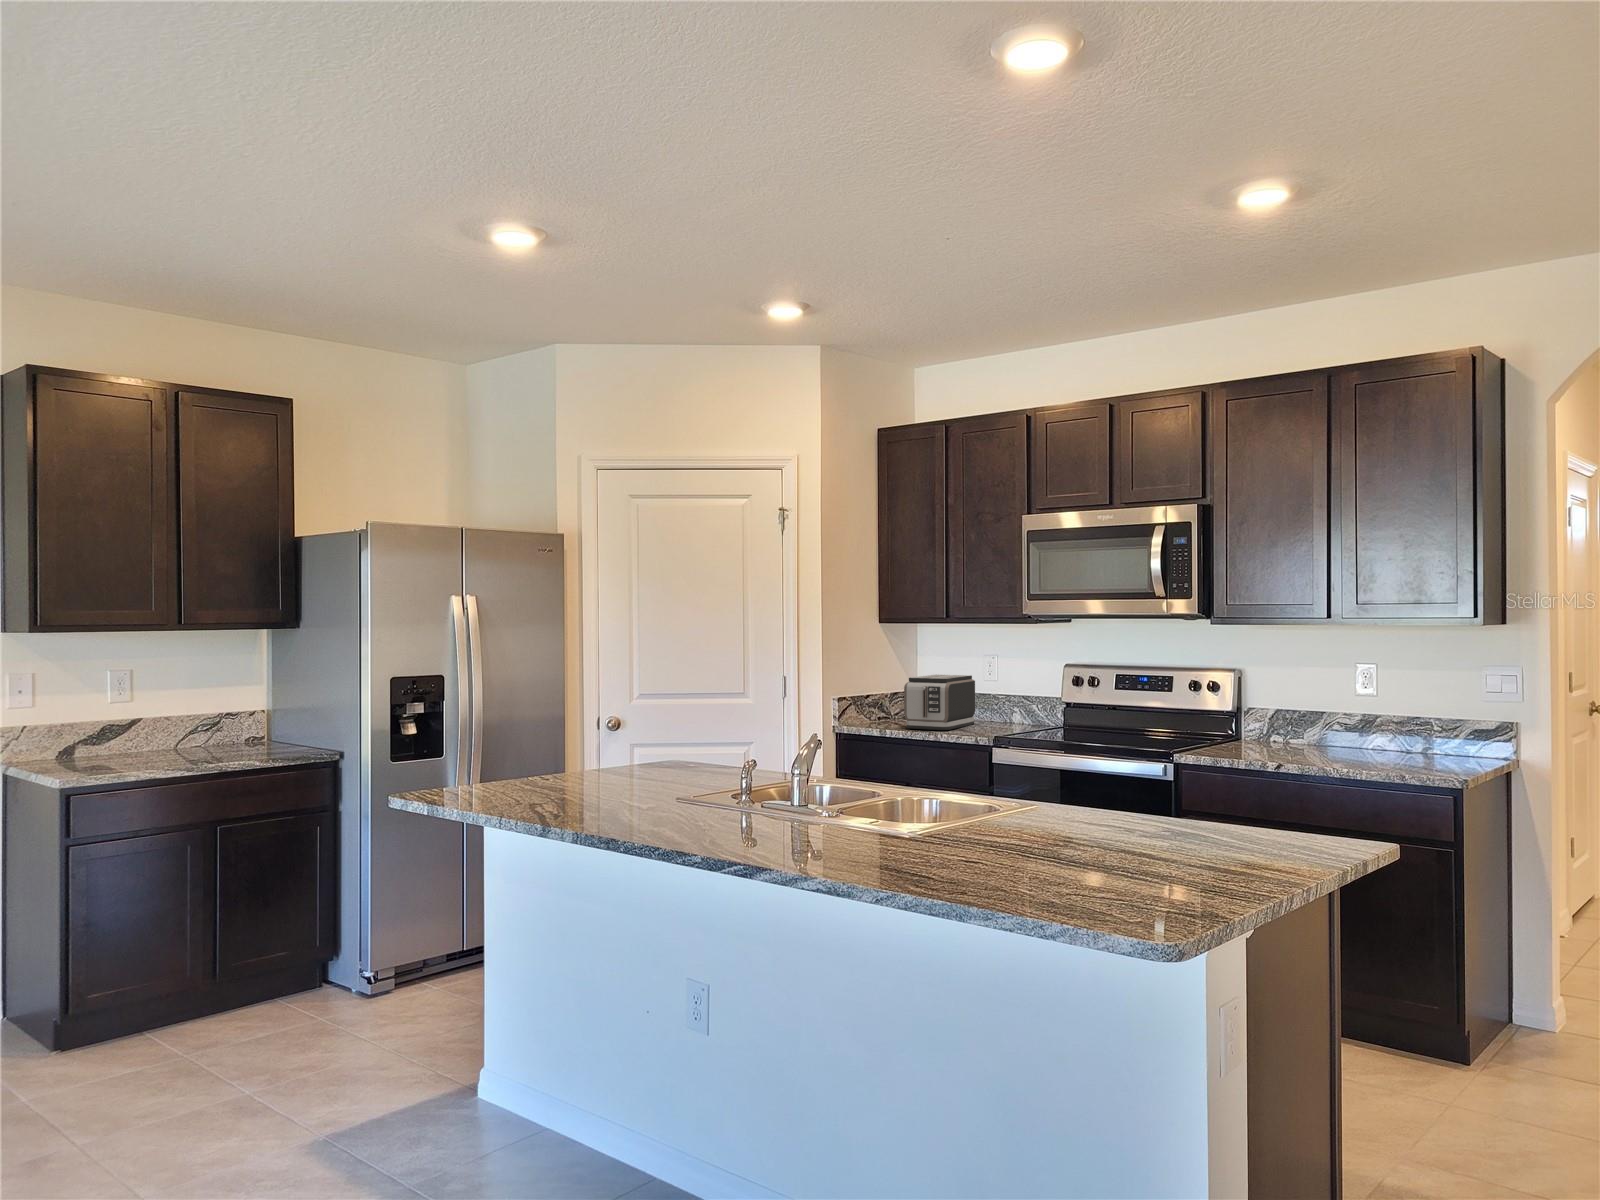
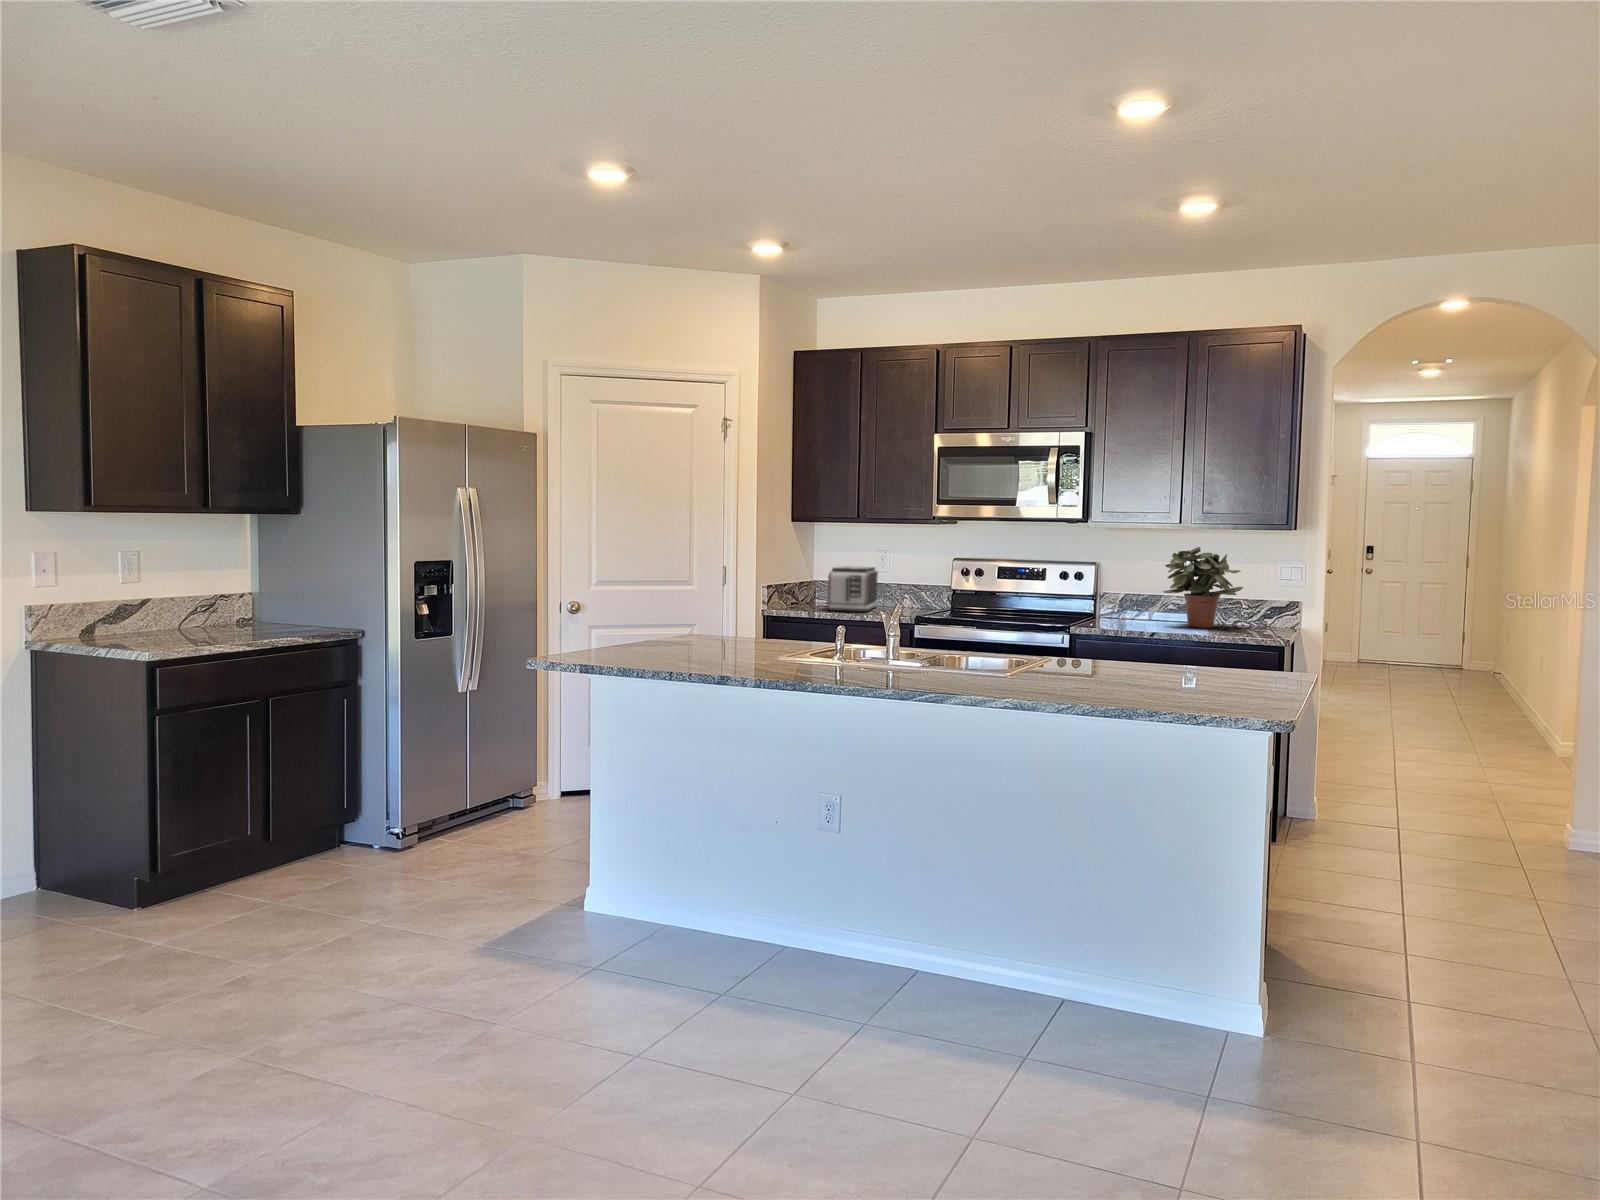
potted plant: none [1305,648,1424,757] -> present [1163,547,1243,628]

